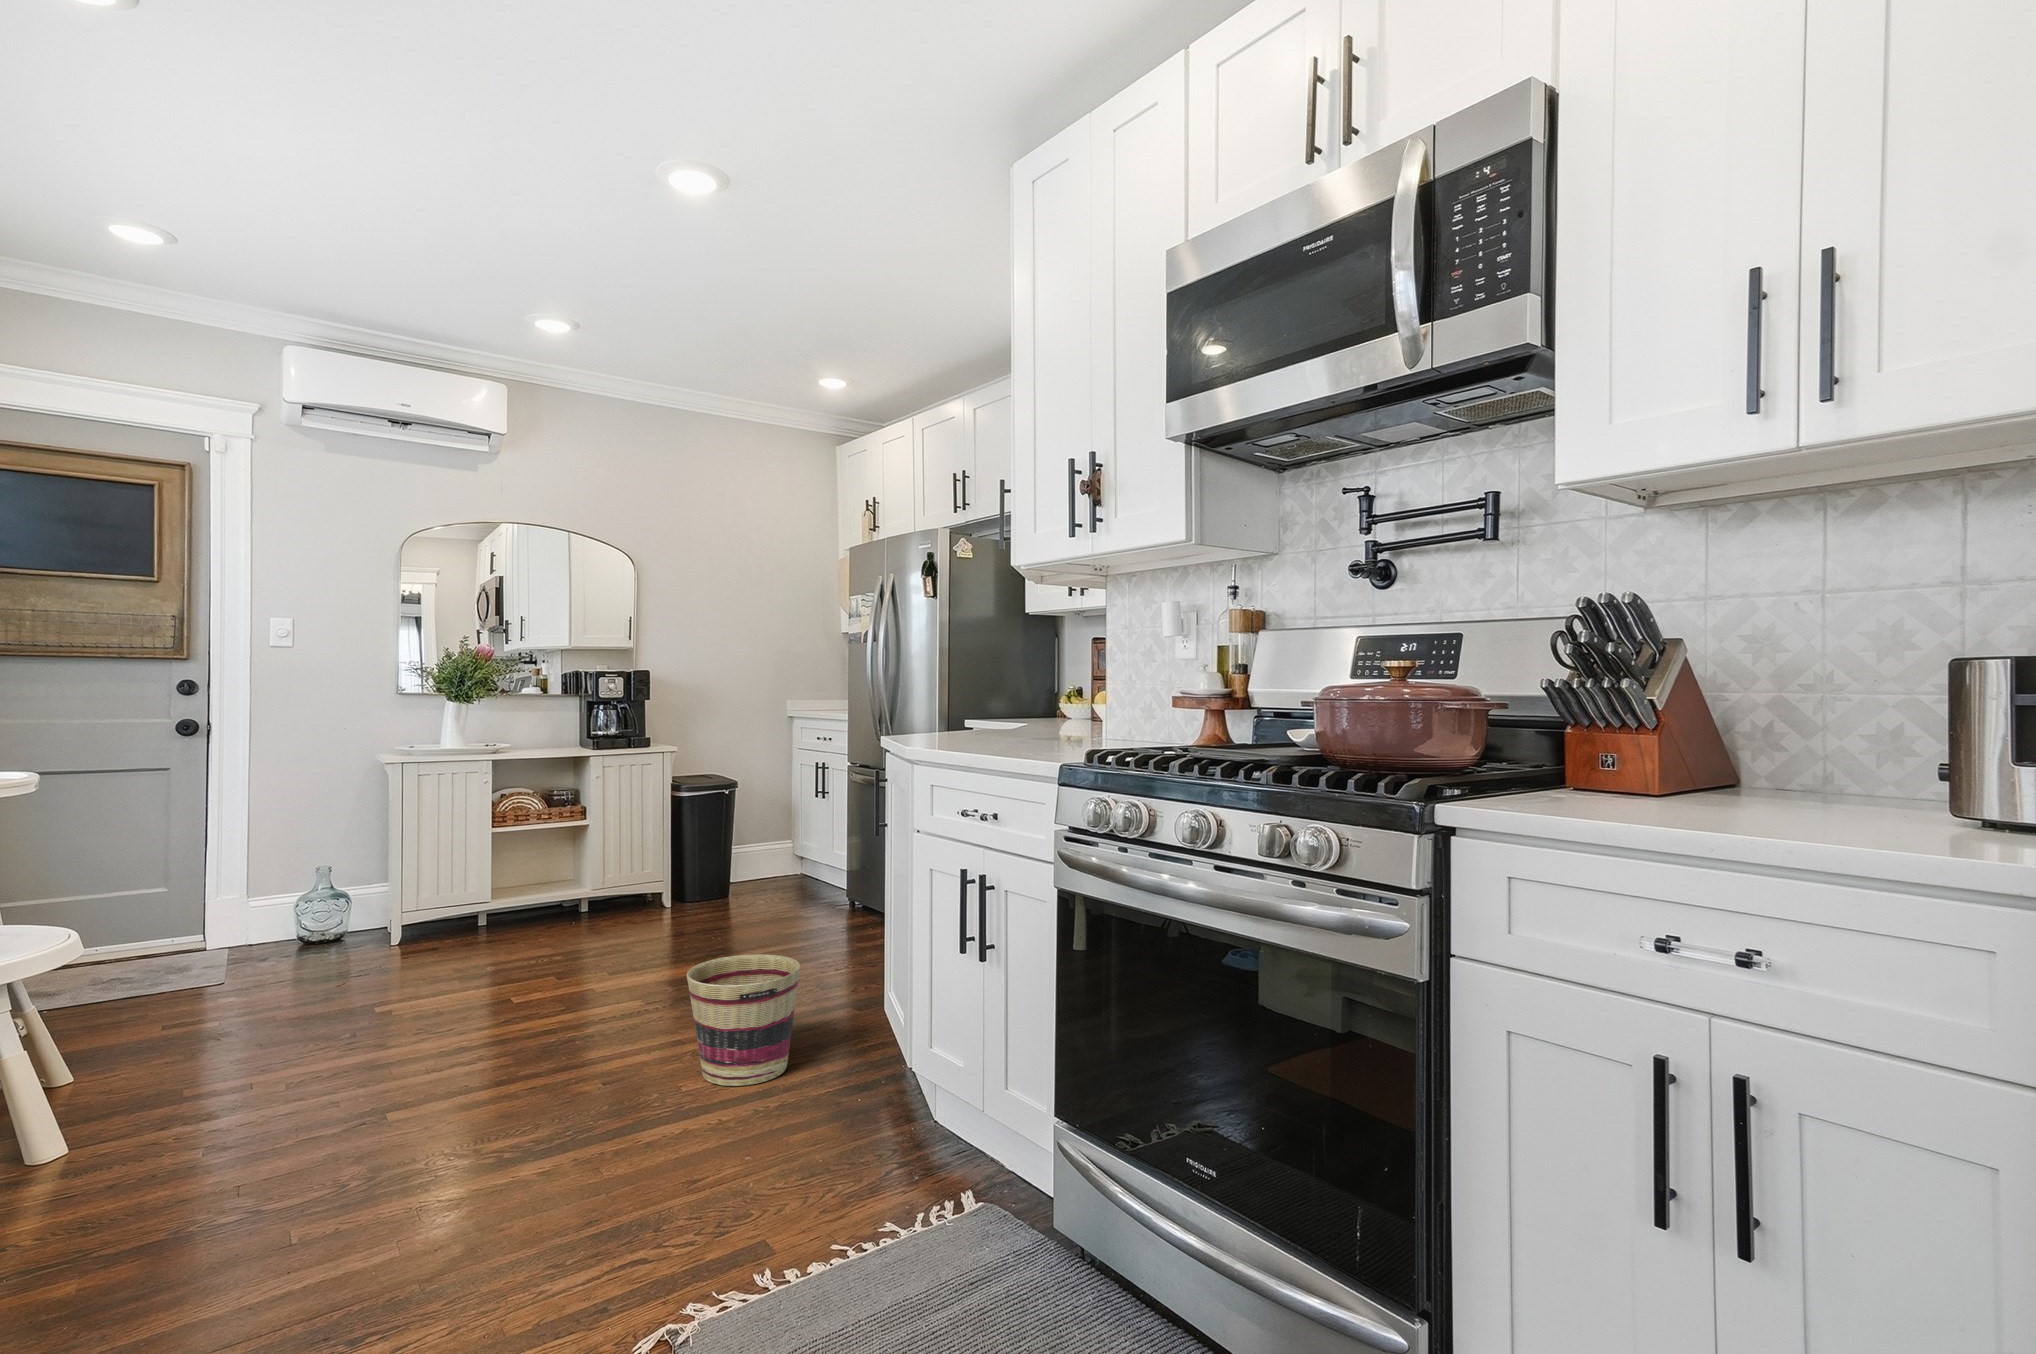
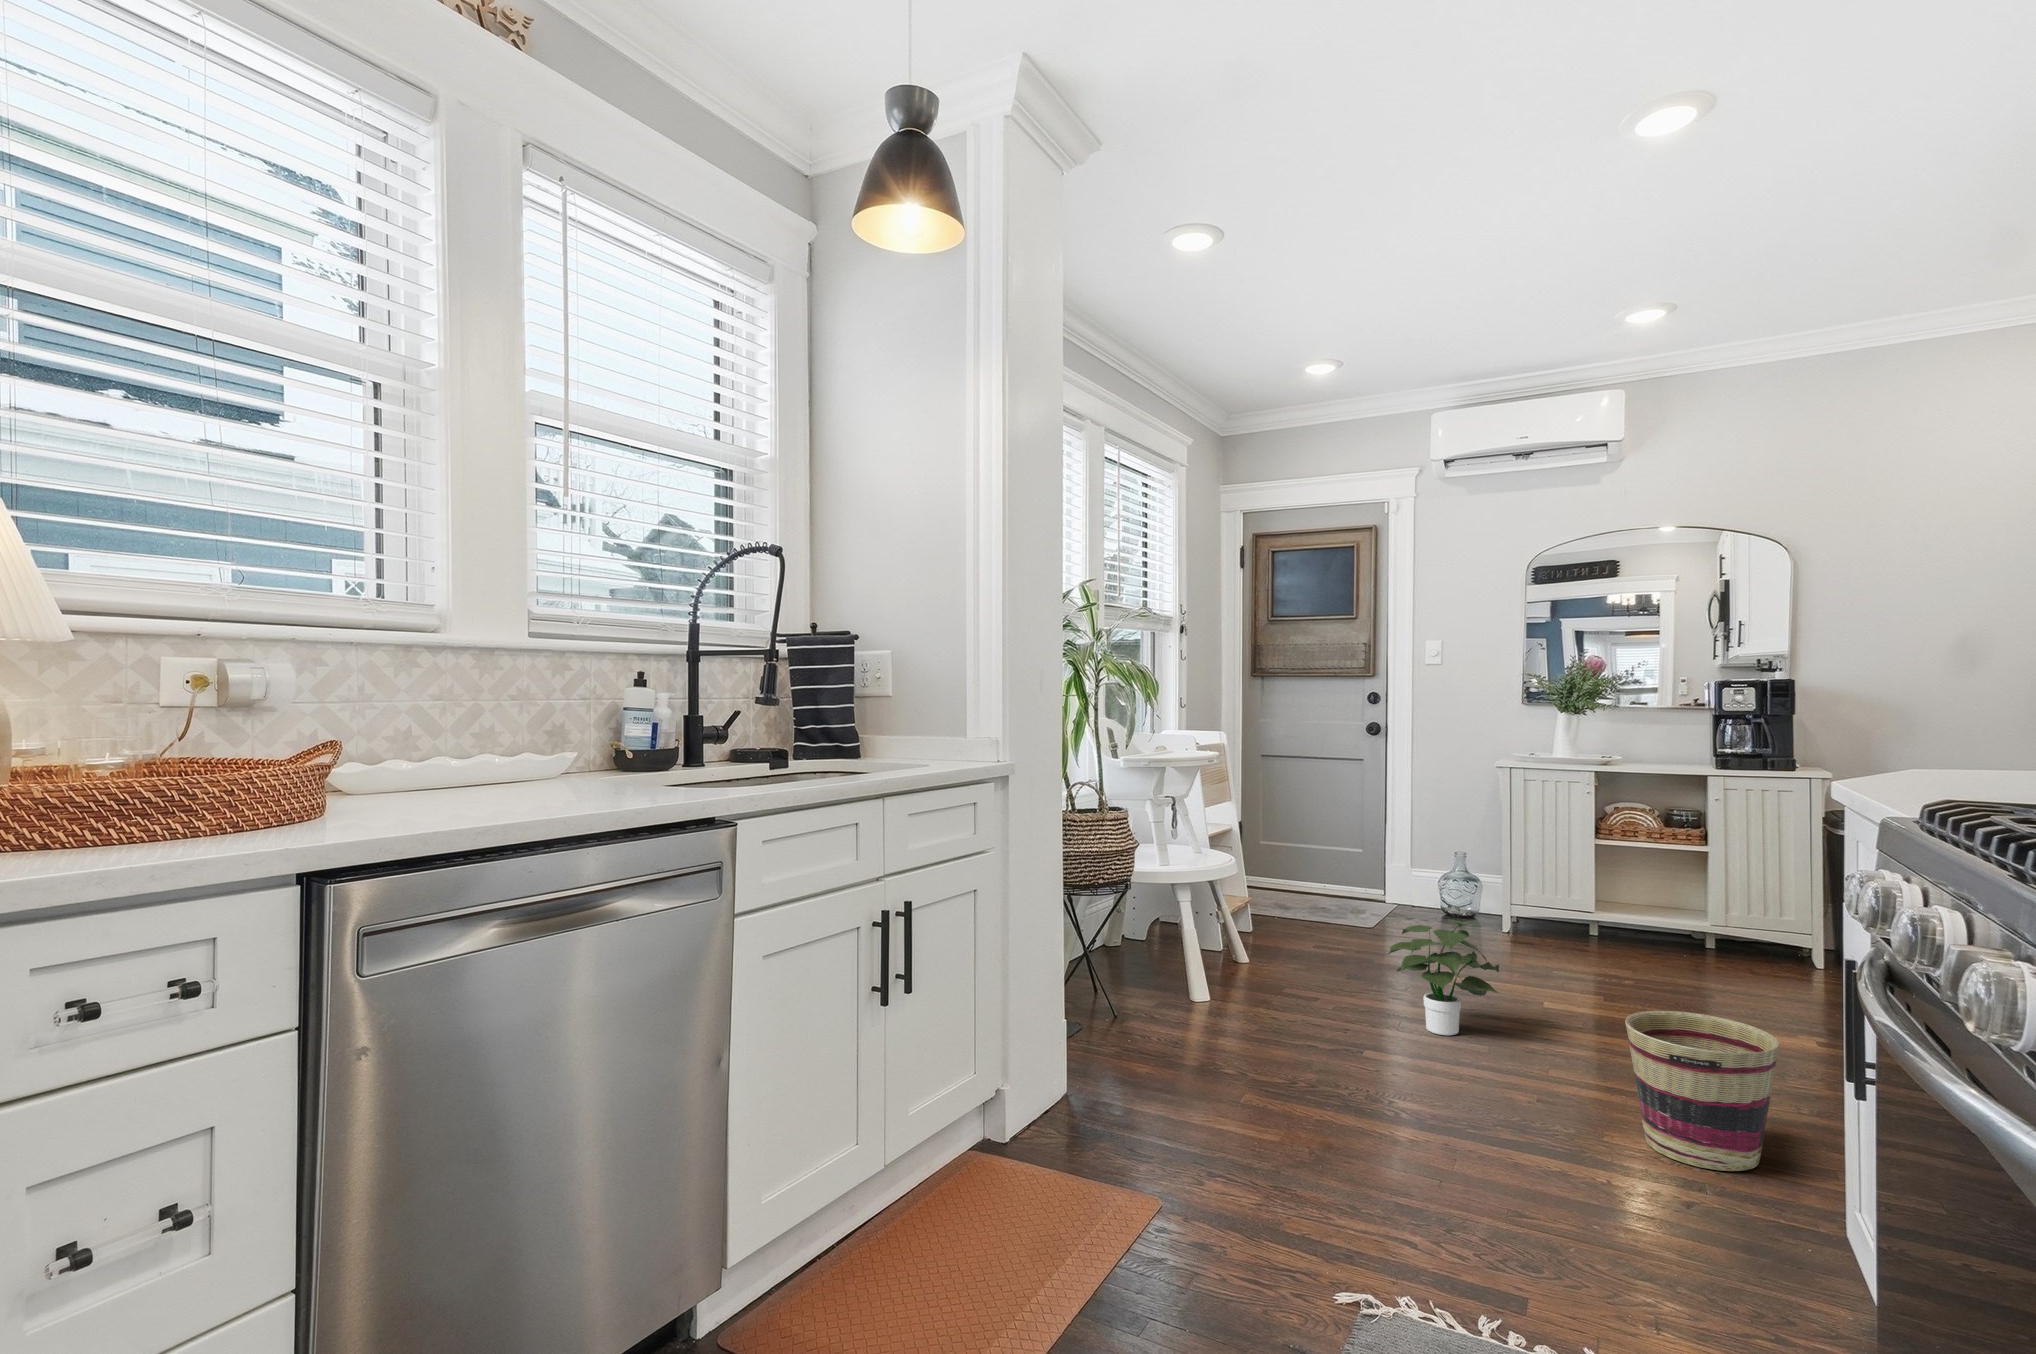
potted plant: none [372,930,512,1066] -> present [1388,919,1499,1035]

